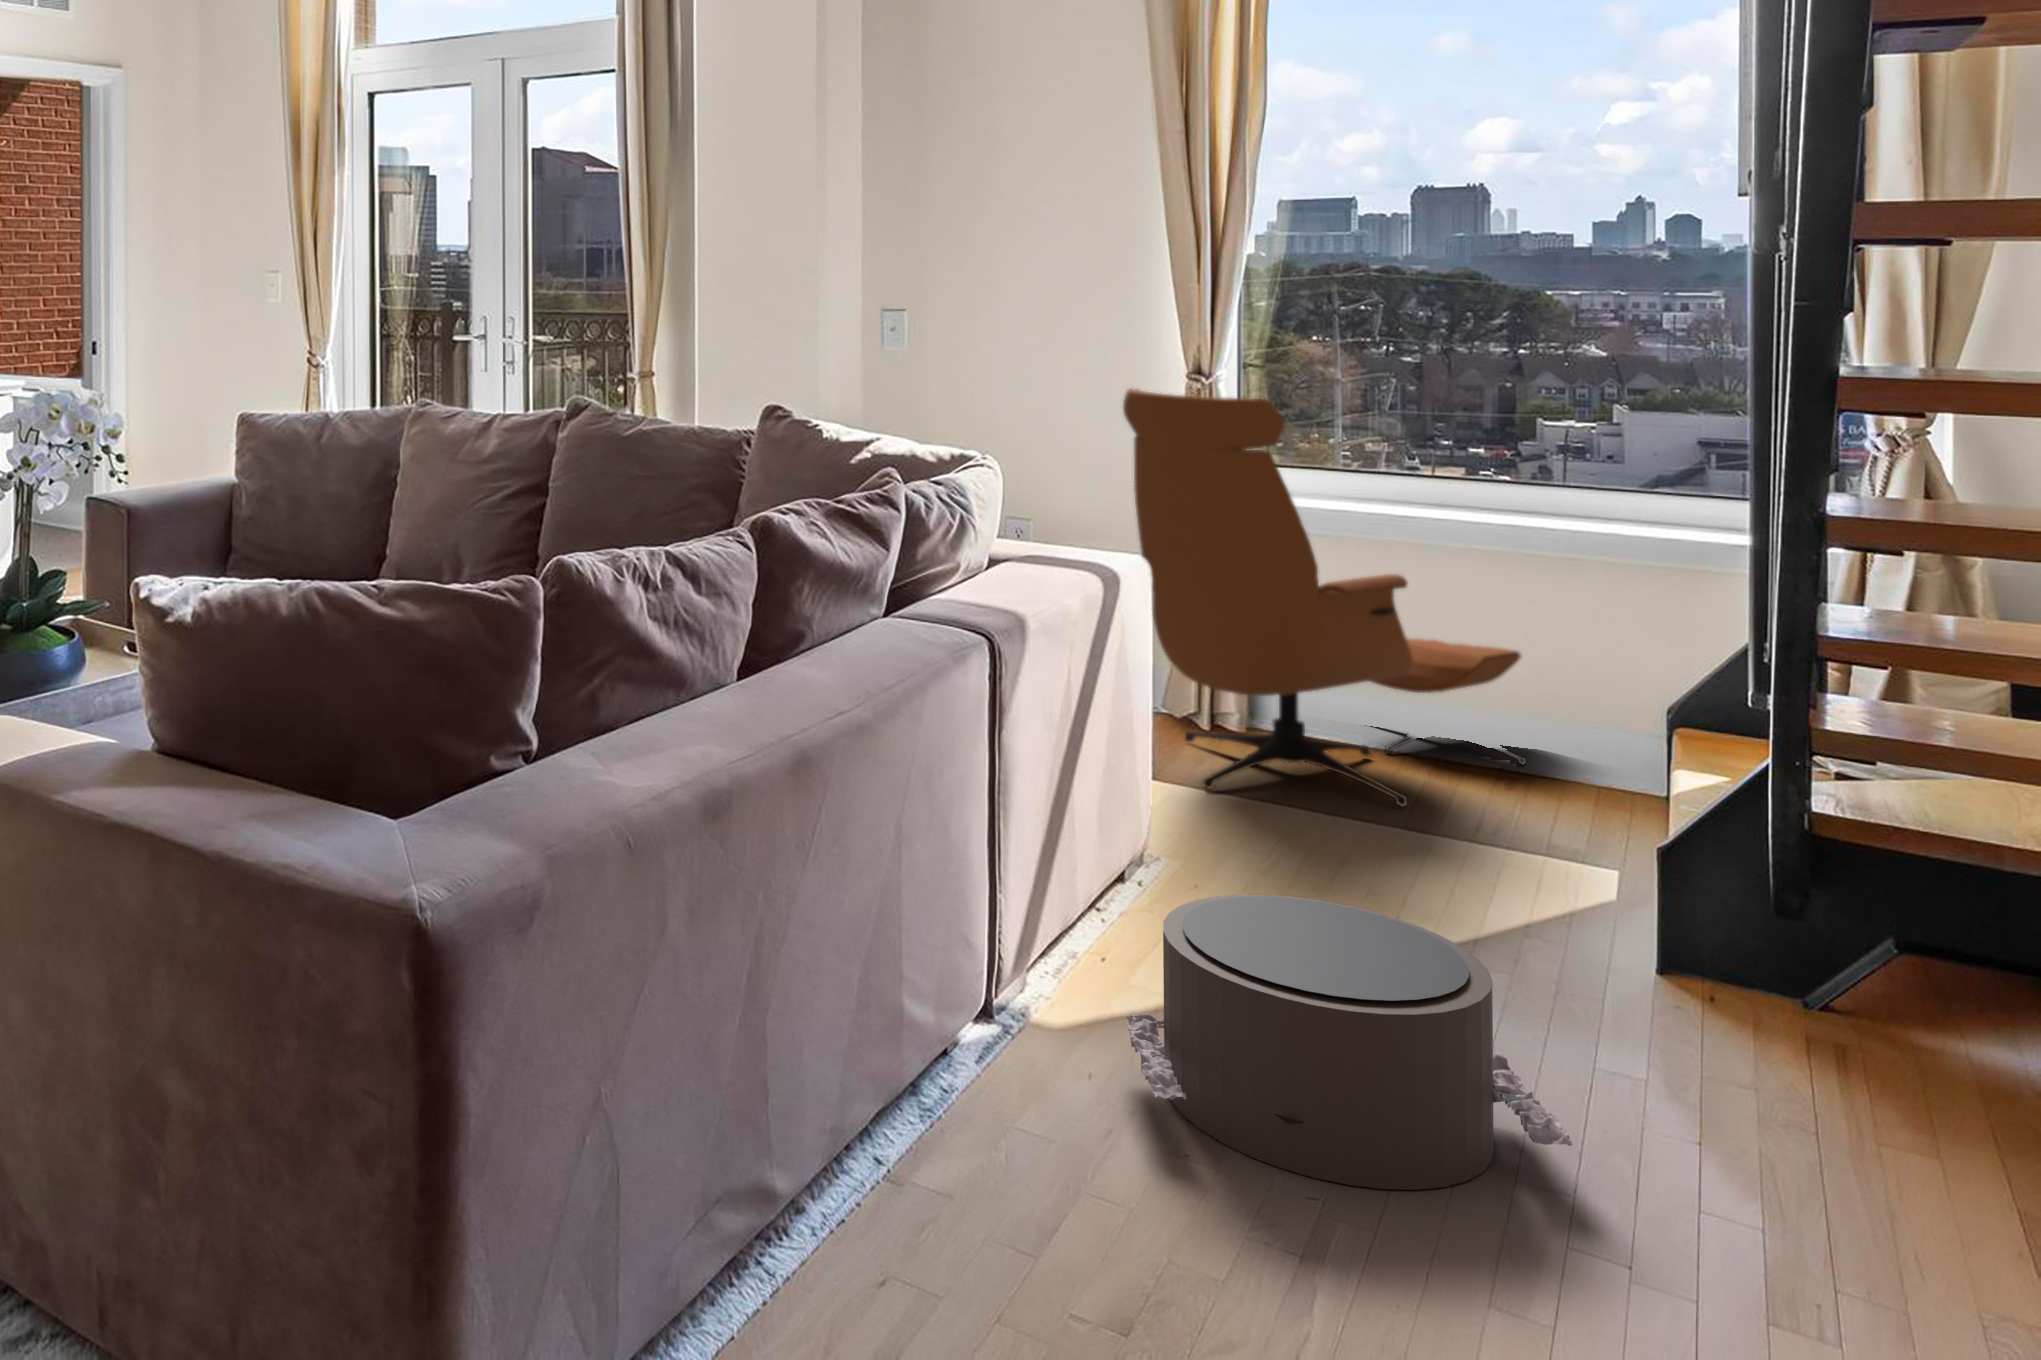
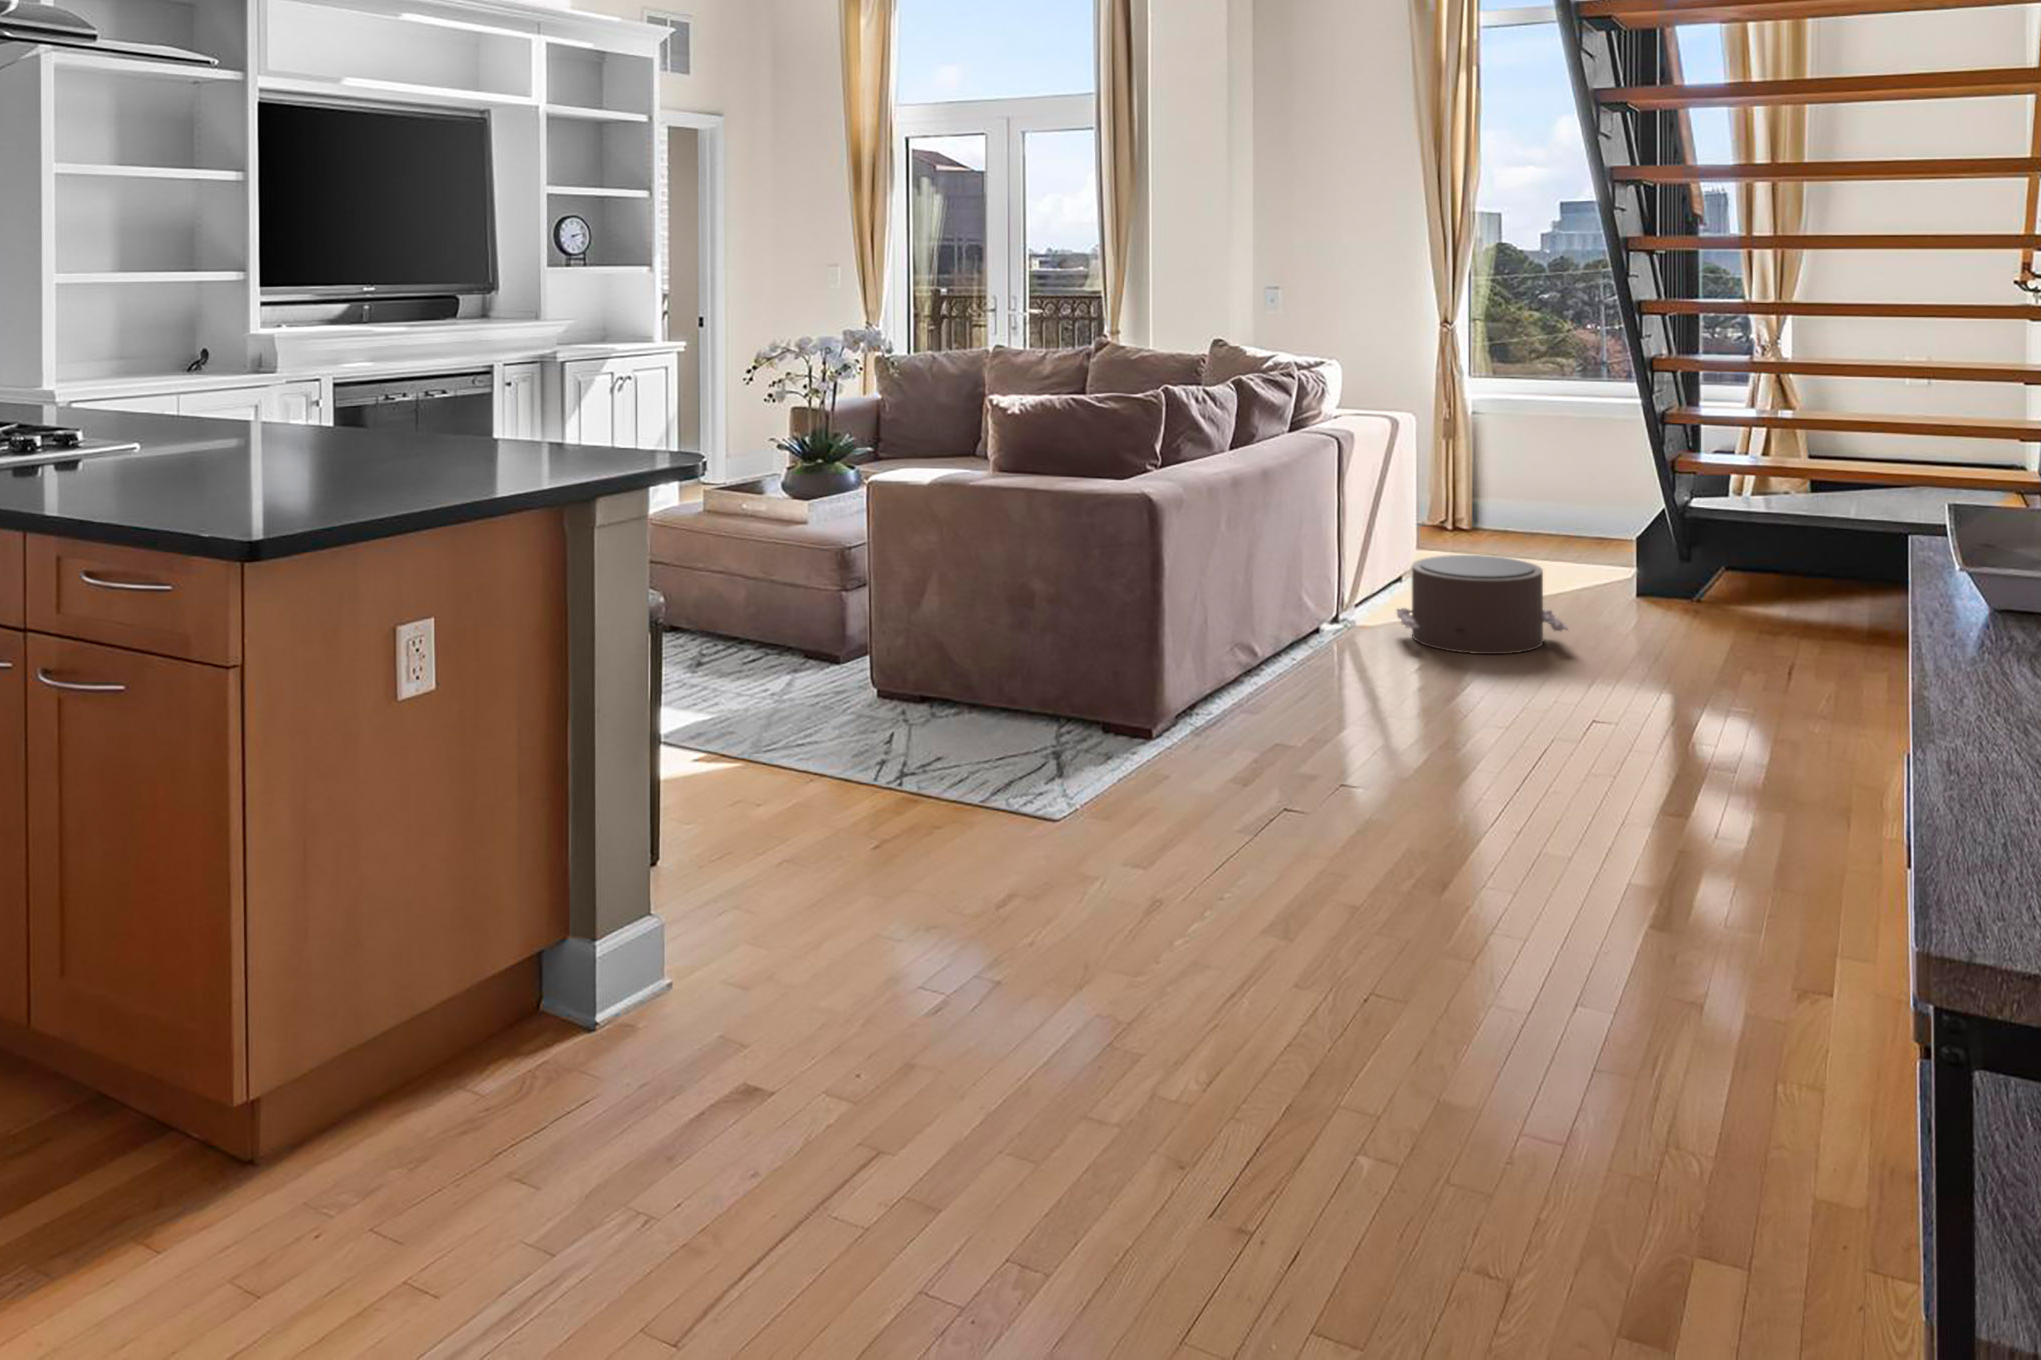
lounge chair: present [1123,388,1526,807] -> none [1402,331,1617,554]

